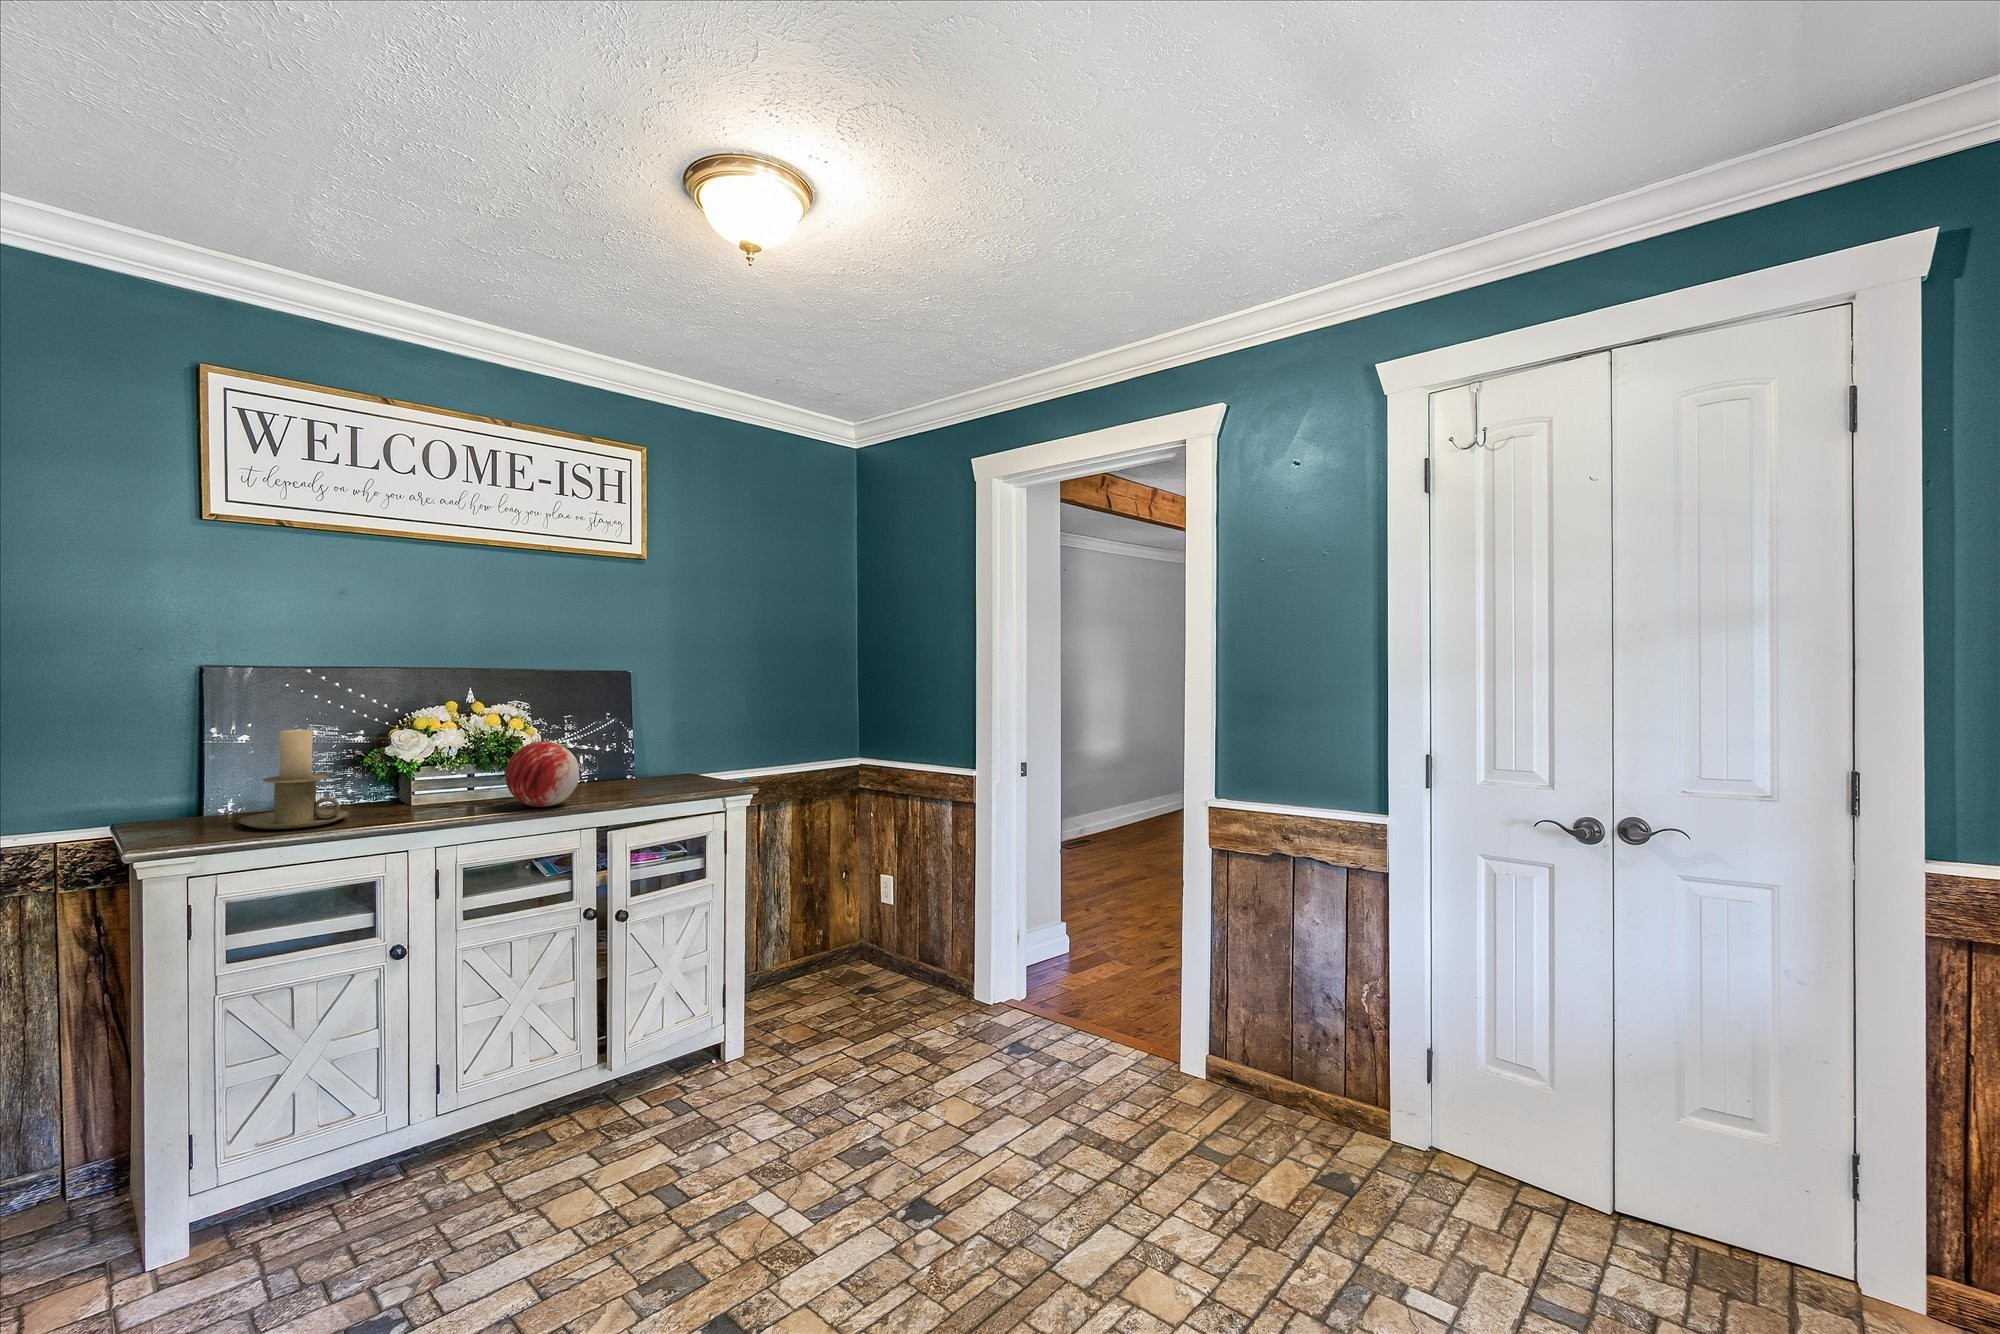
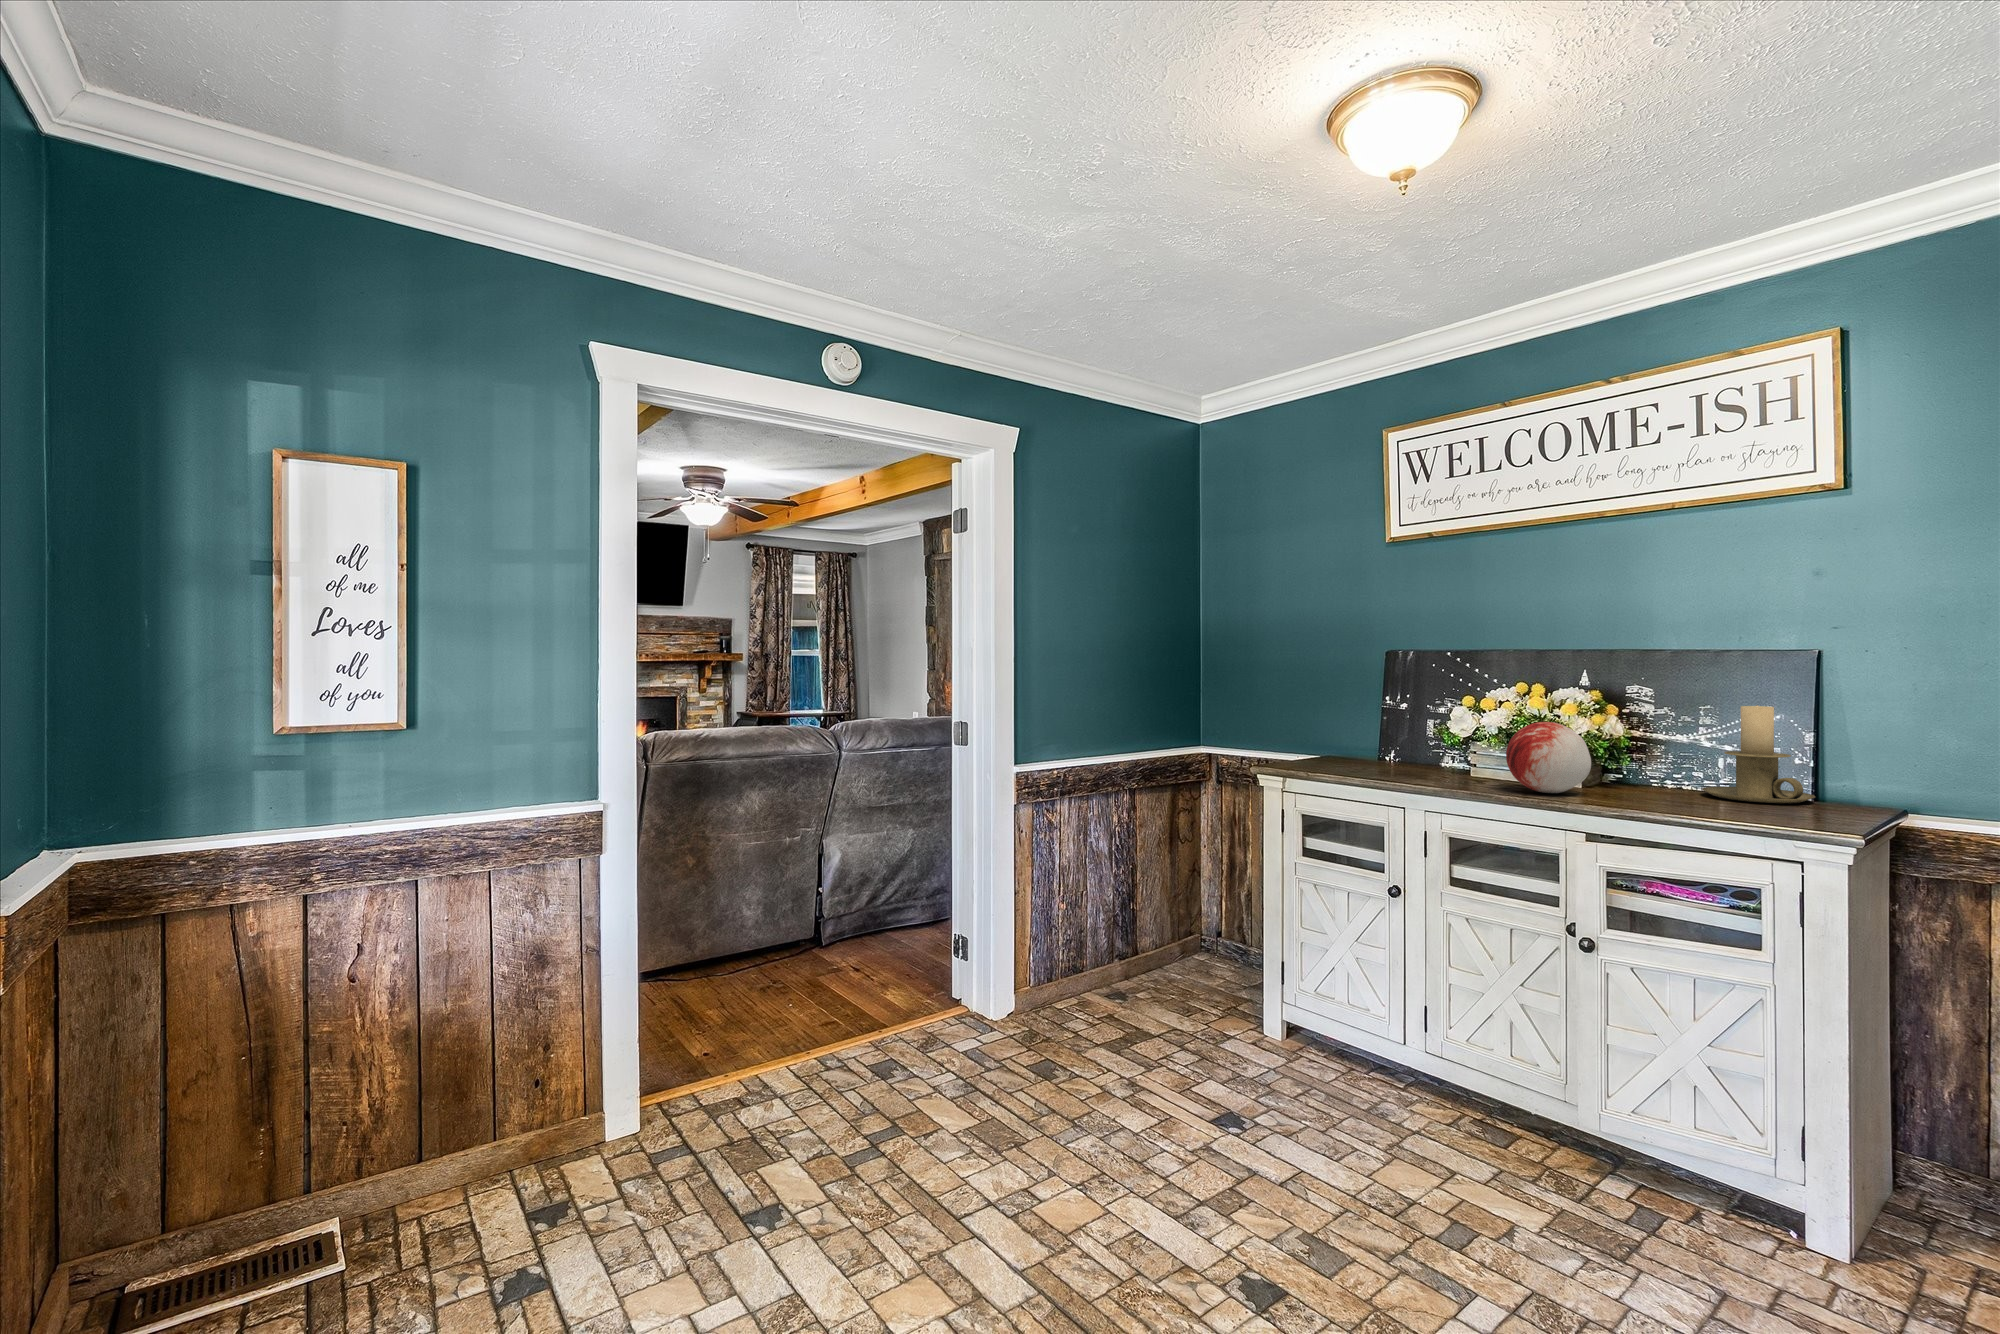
candle holder: present [238,730,349,829] -> present [1702,705,1815,803]

